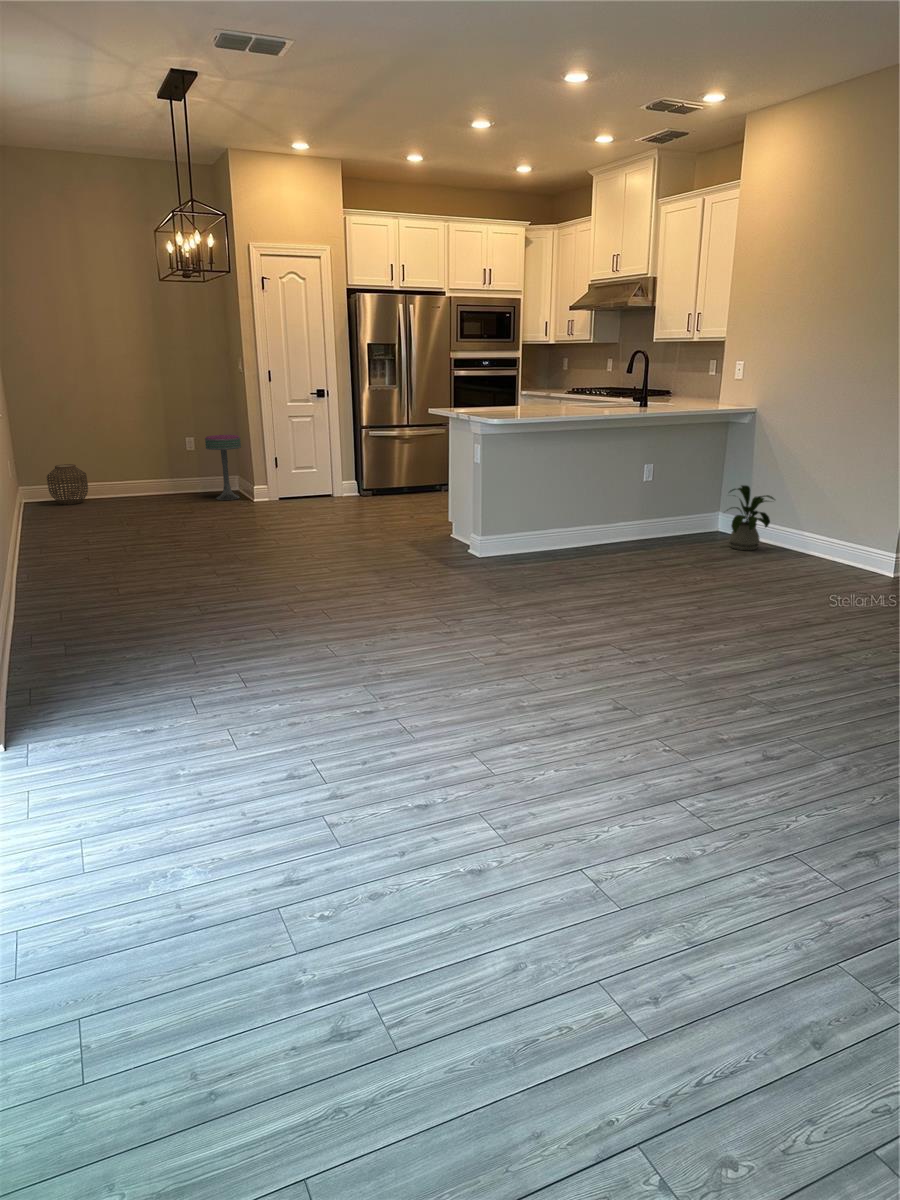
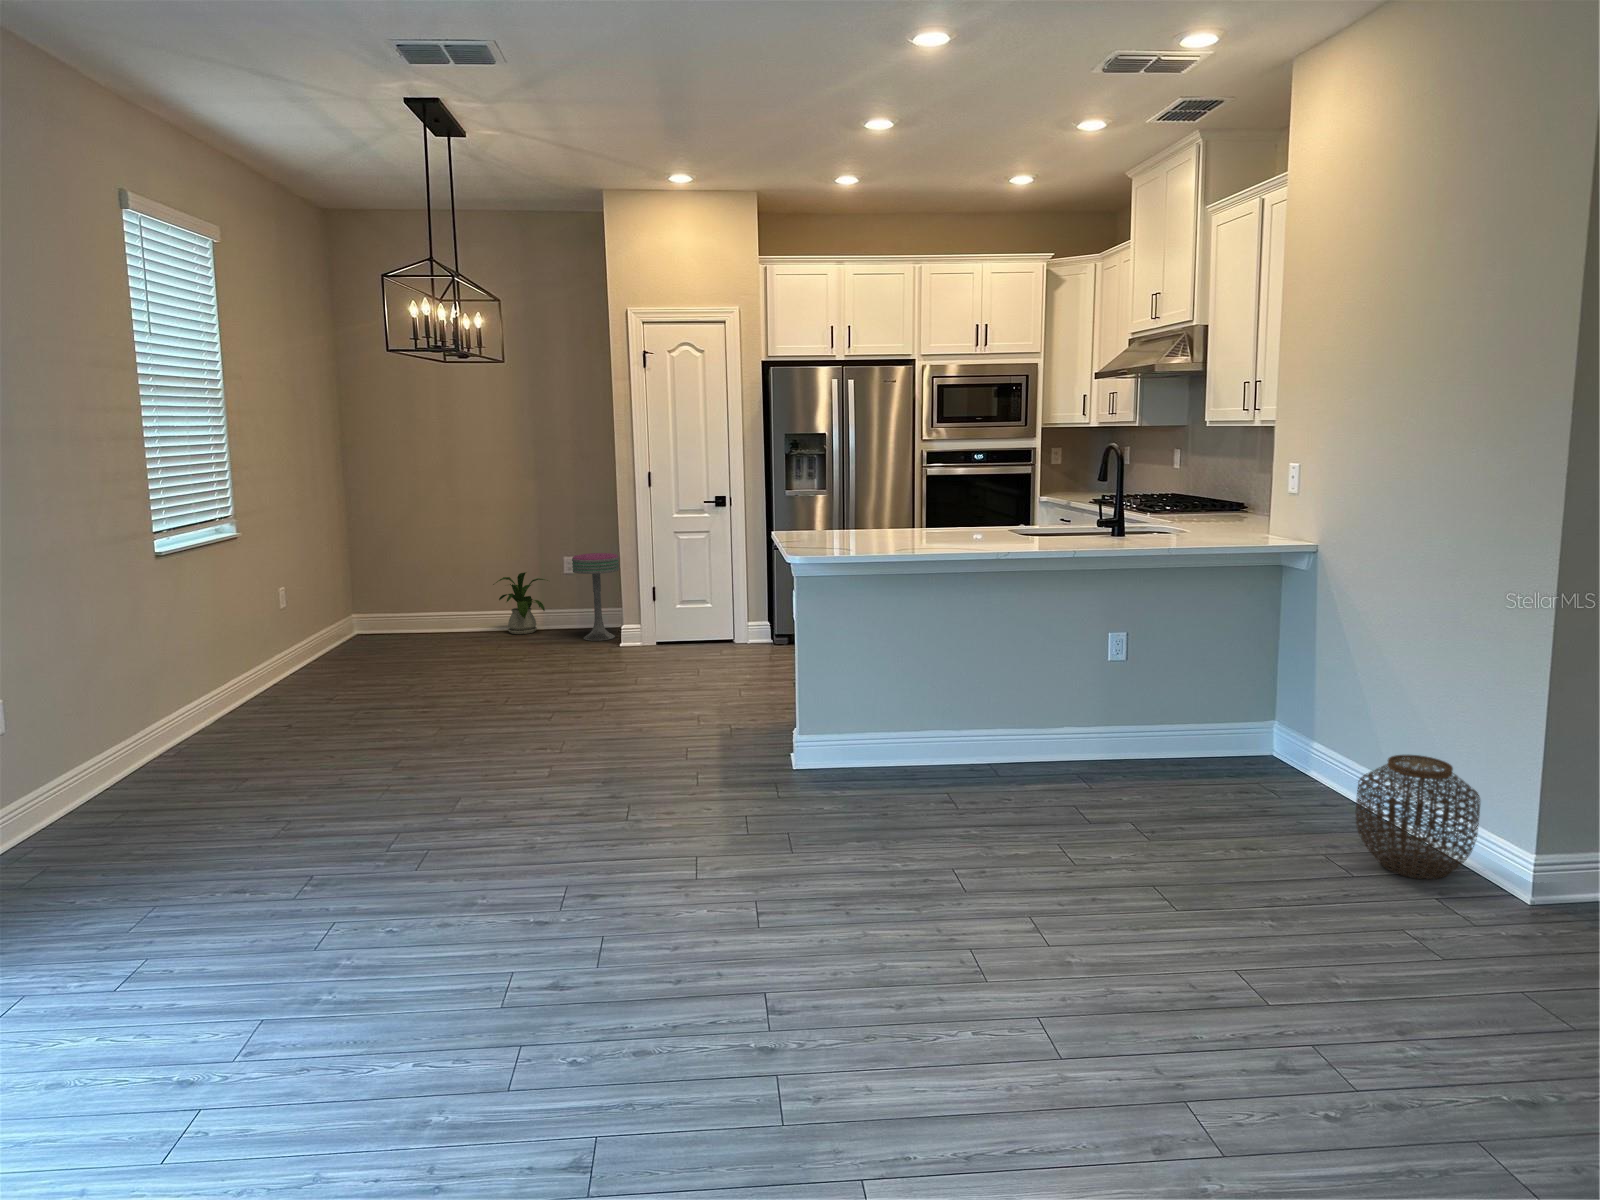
woven basket: present [47,464,88,505] -> present [1356,755,1480,879]
house plant: present [727,485,775,550] -> present [493,572,548,634]

